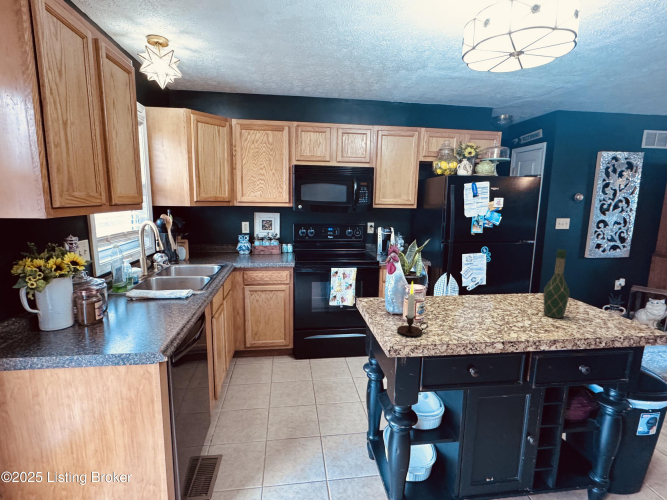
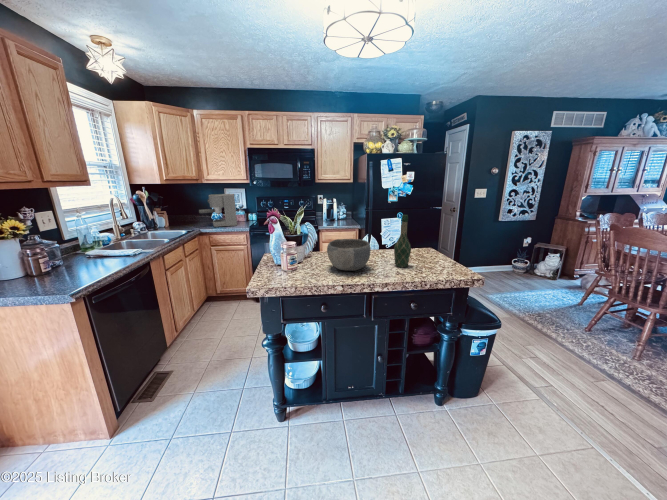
coffee maker: none [231,219,276,261] -> present [199,194,237,227]
bowl: none [461,279,523,322] -> present [327,239,371,271]
candle: present [397,282,428,336] -> none [265,241,288,282]

